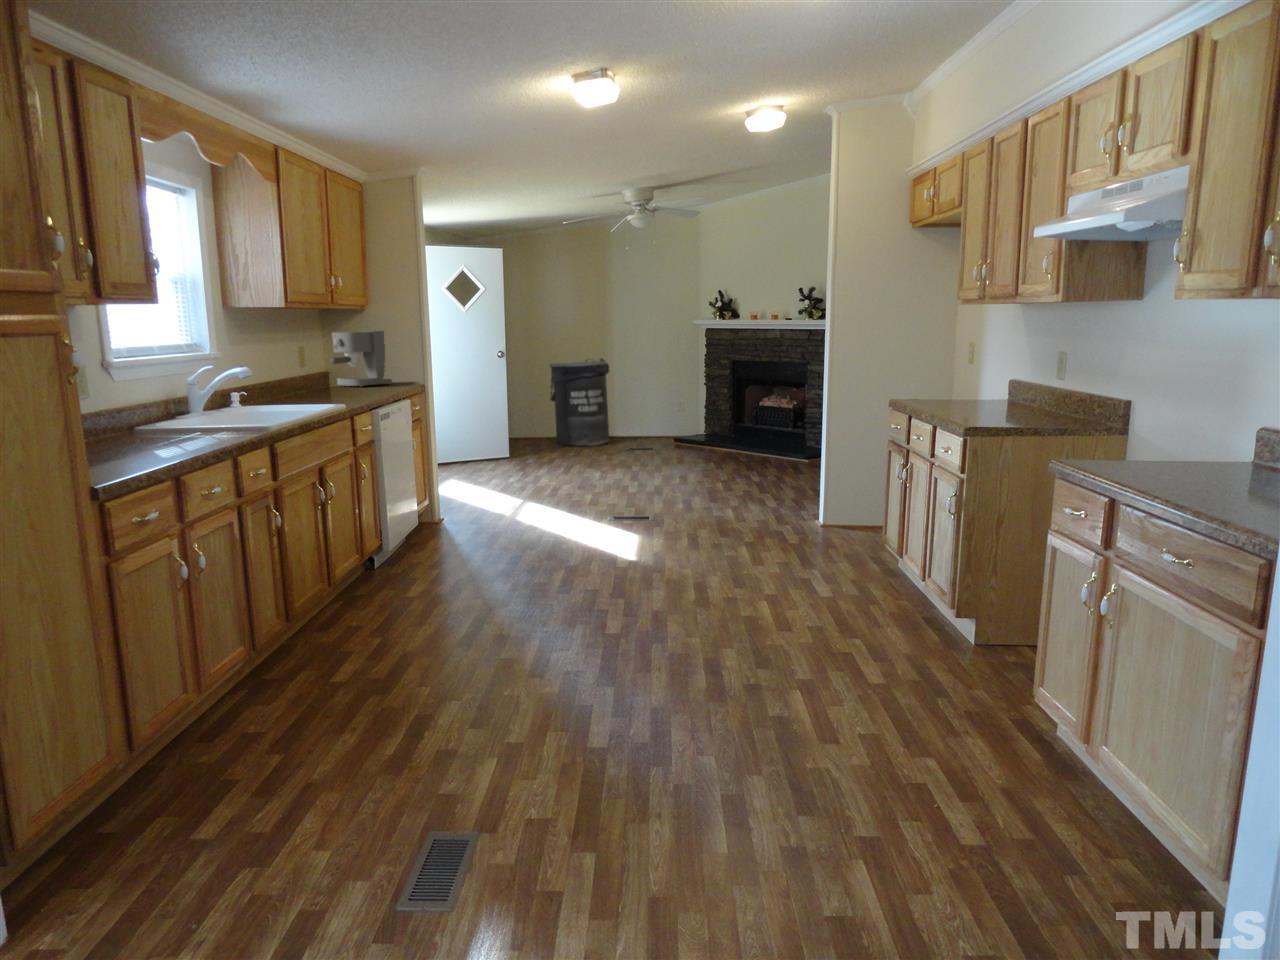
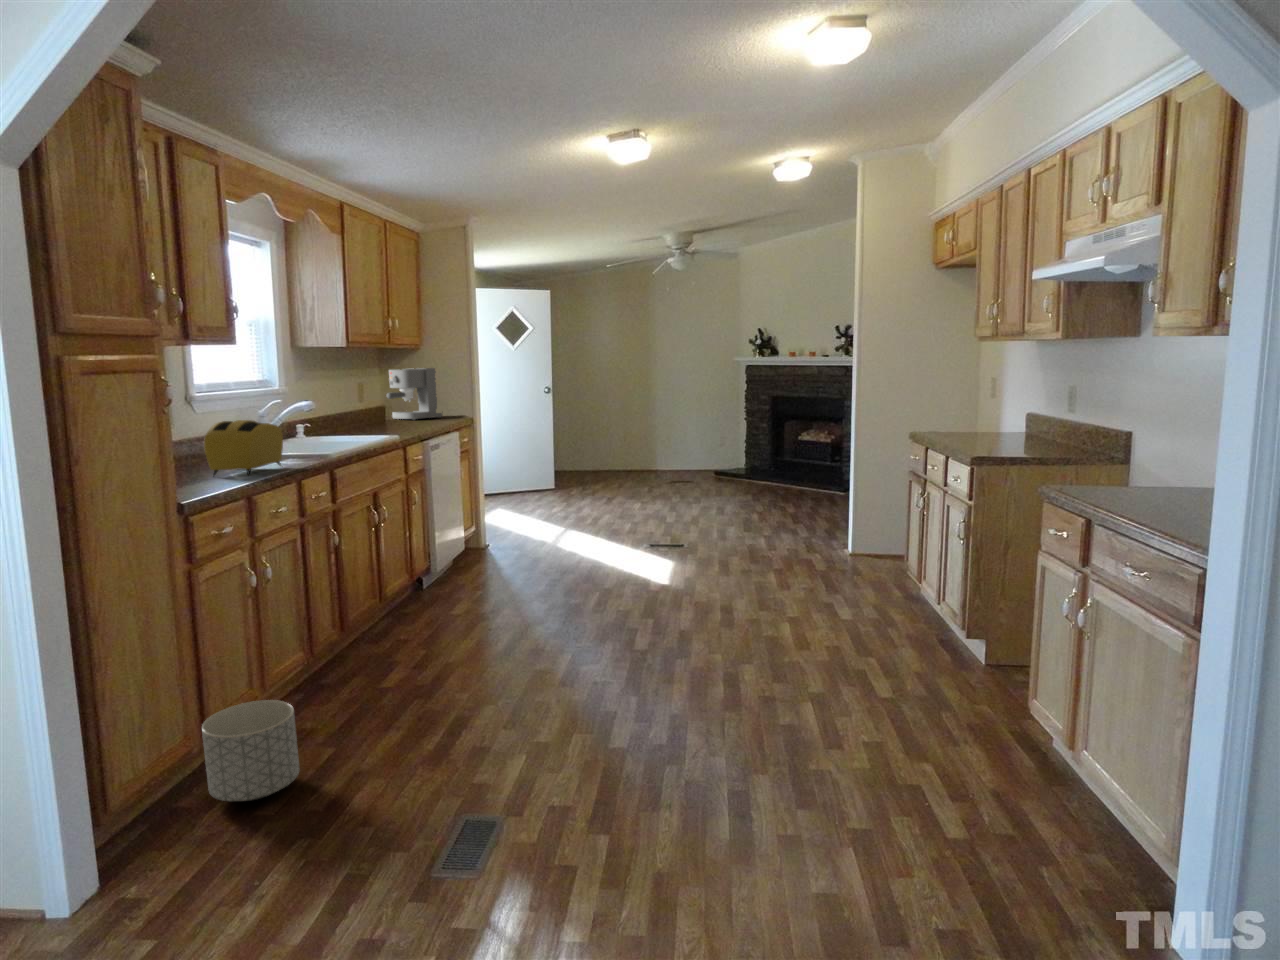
trash can: present [549,358,610,446] -> none [594,394,652,479]
toaster: none [122,390,216,455] -> present [204,420,283,476]
planter: none [127,708,244,827] -> present [202,700,299,801]

